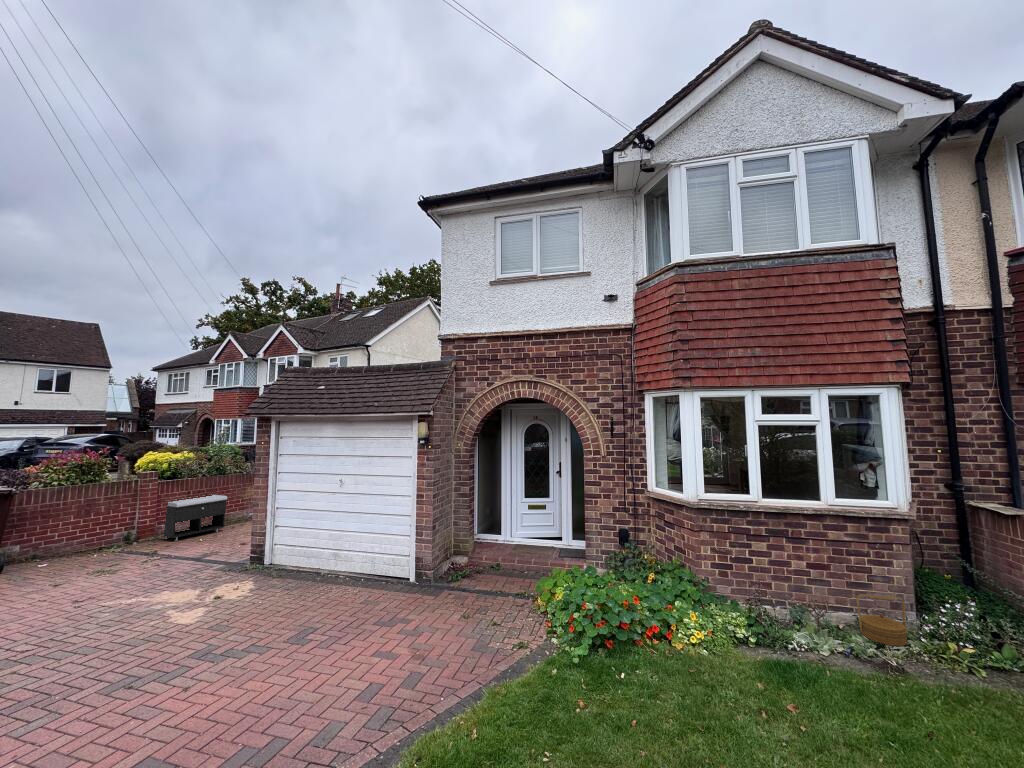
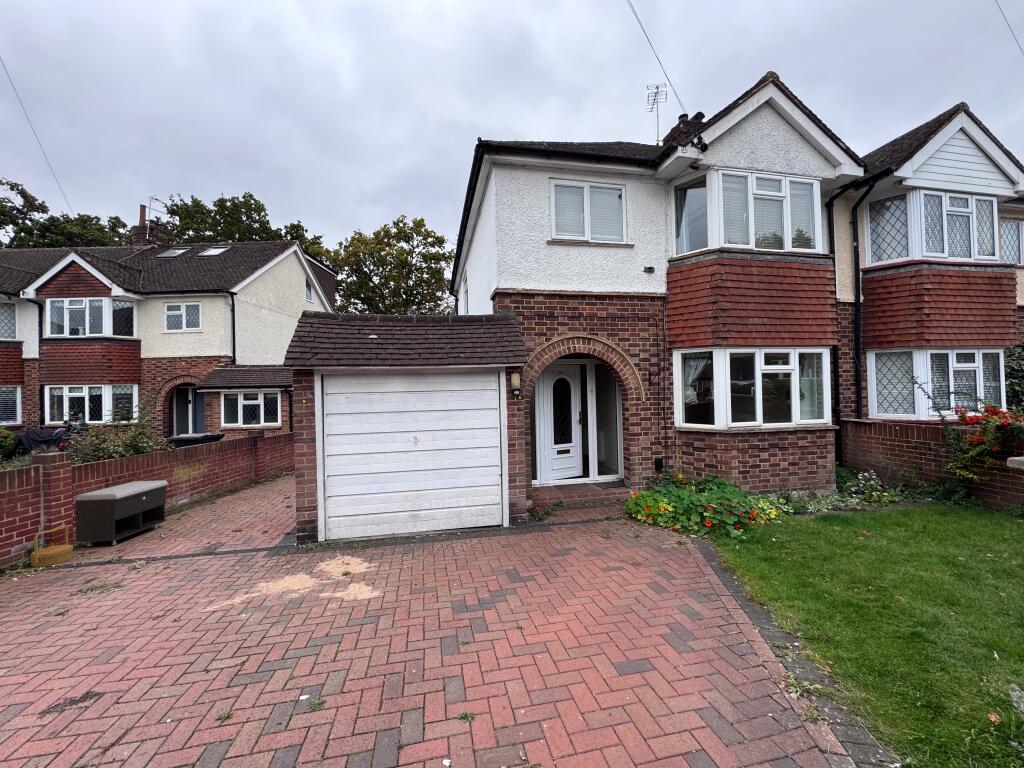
woven basket: present [856,594,907,646] -> present [30,525,73,567]

